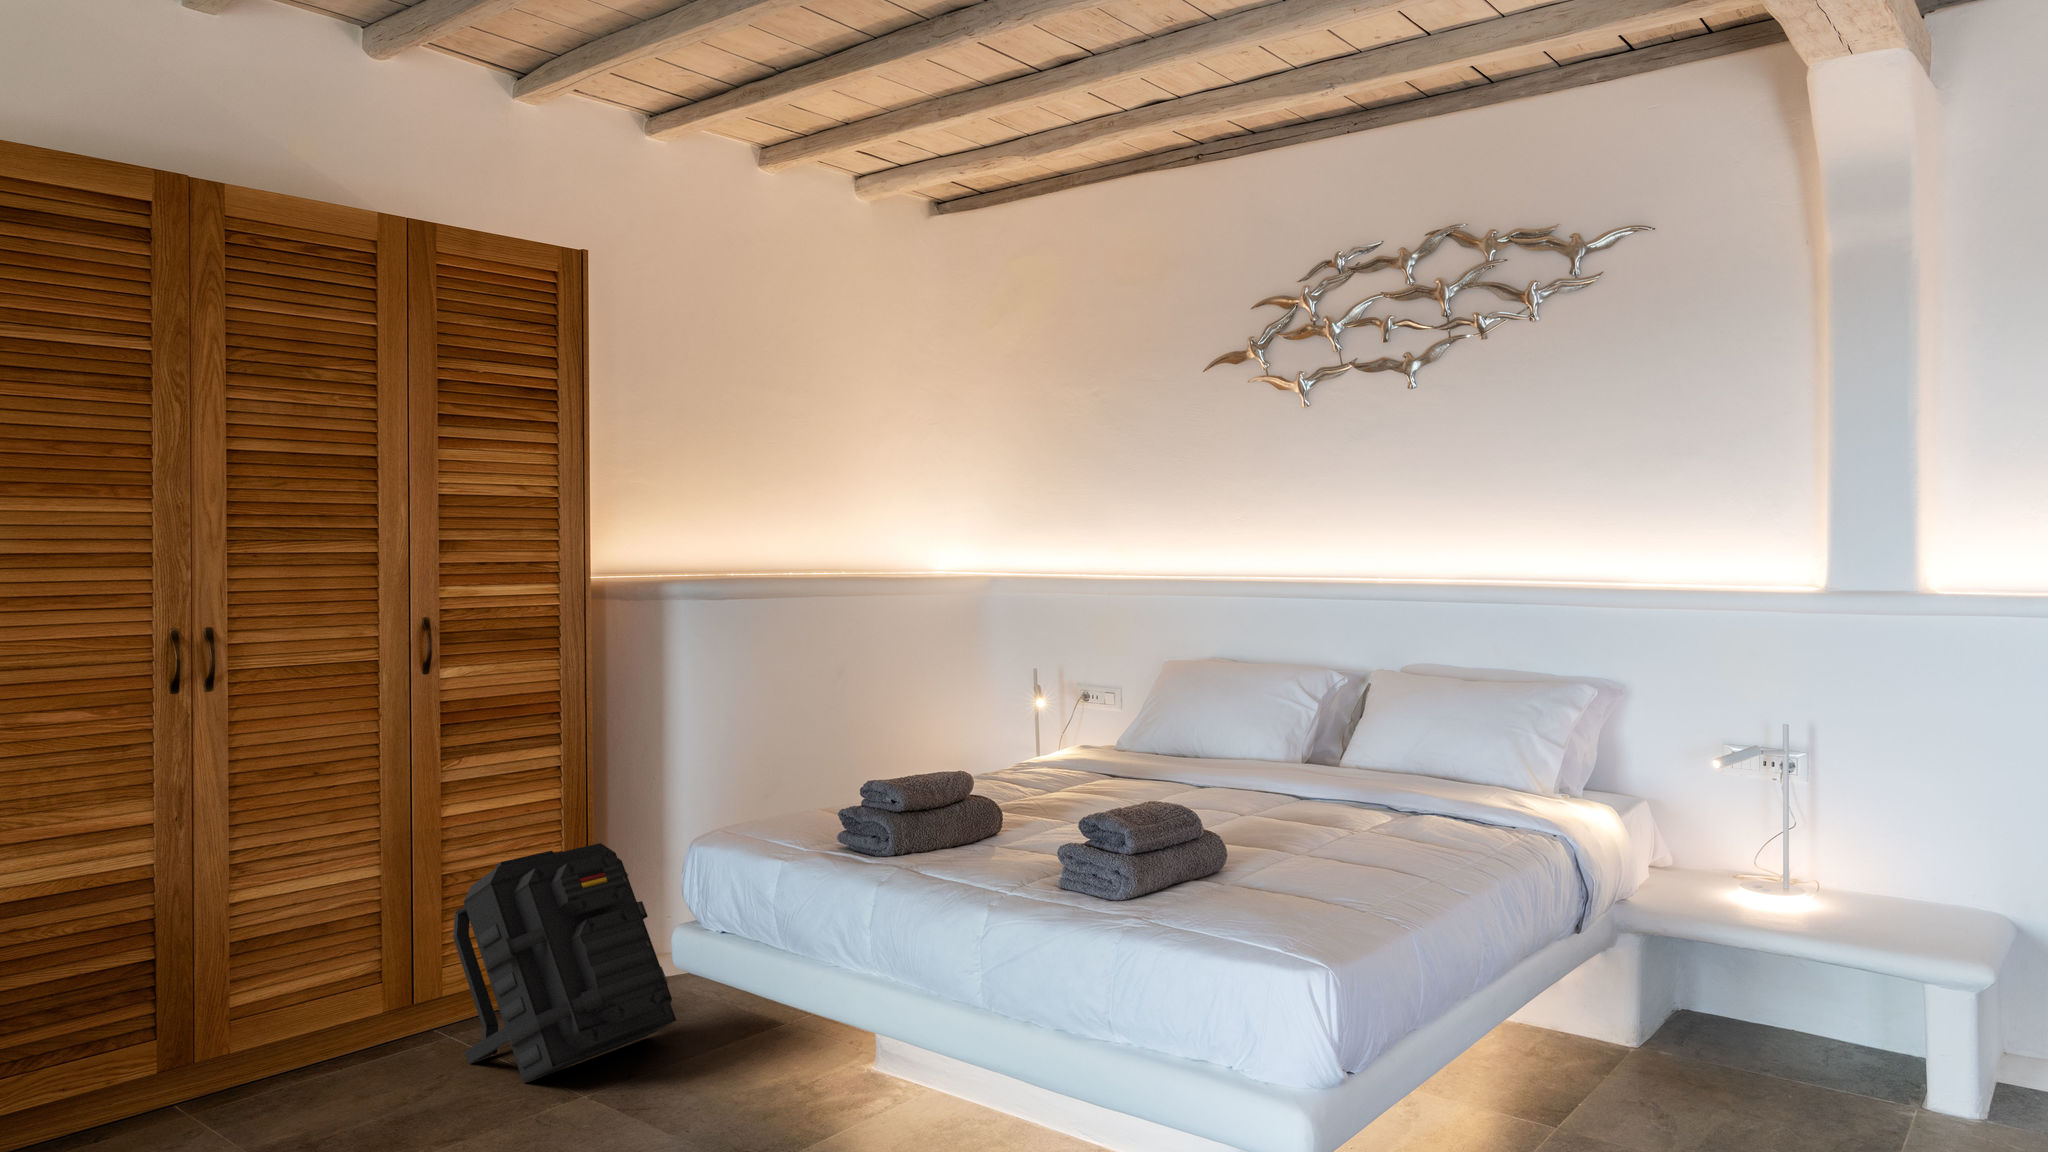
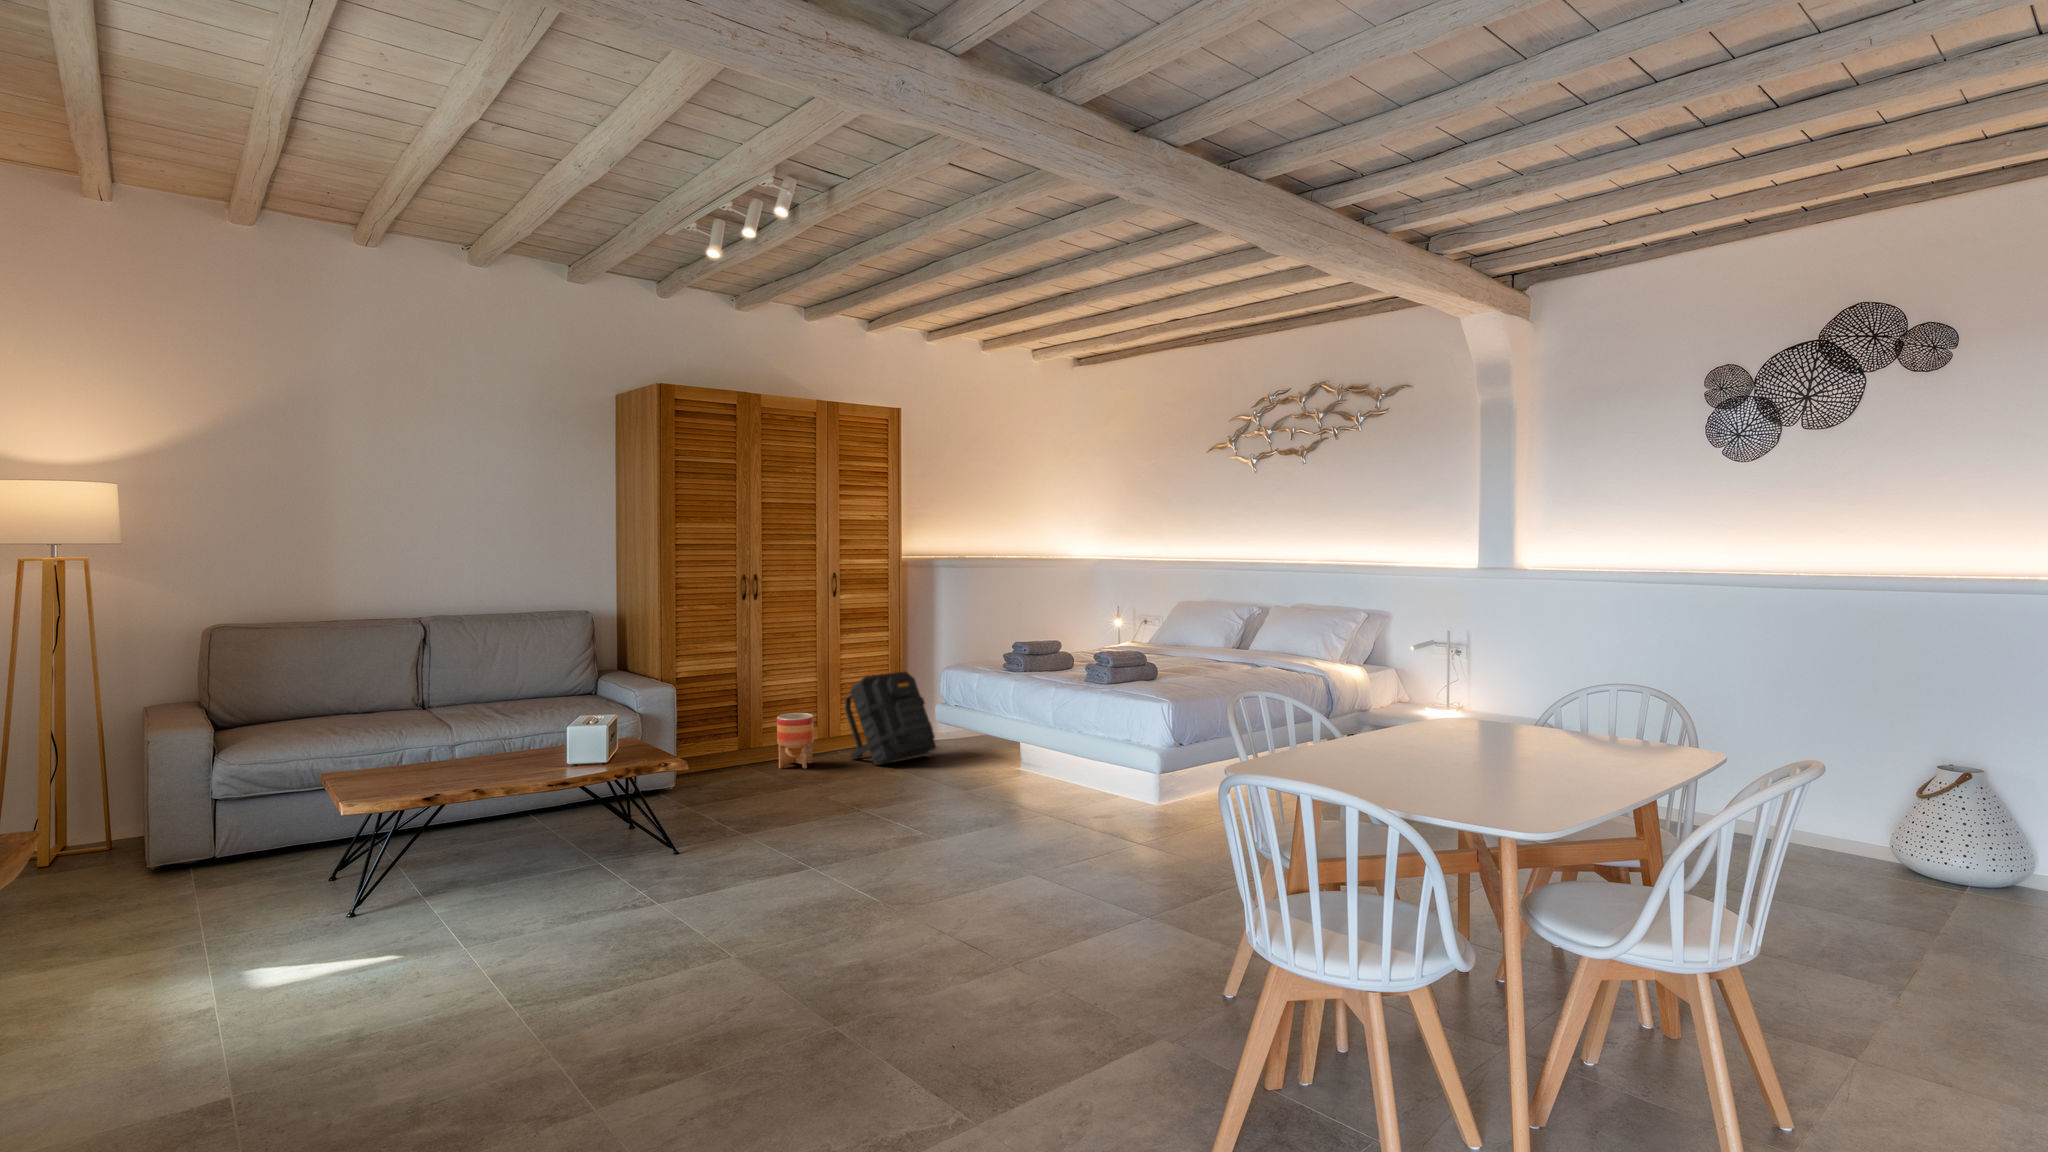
planter: none [269,962,367,1112] -> present [777,713,814,769]

